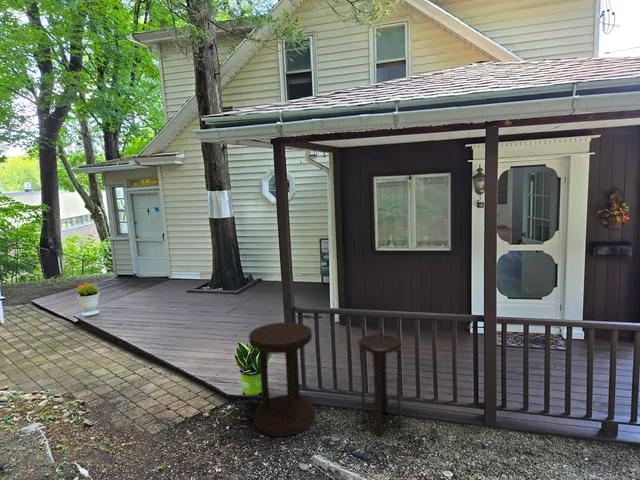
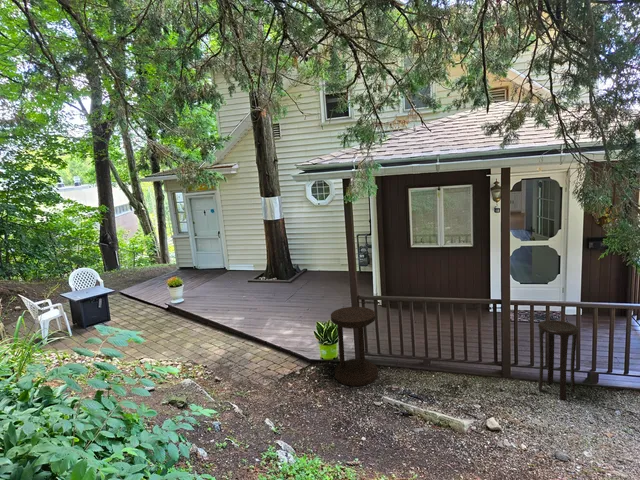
stool: present [358,334,402,435] -> present [538,320,579,400]

